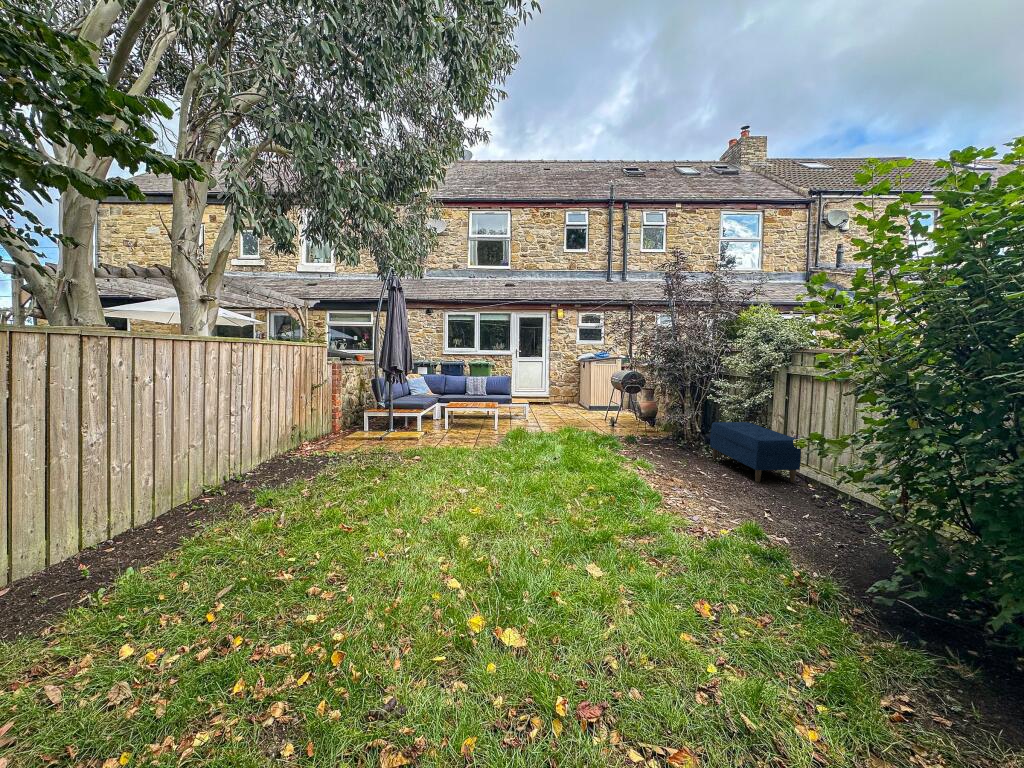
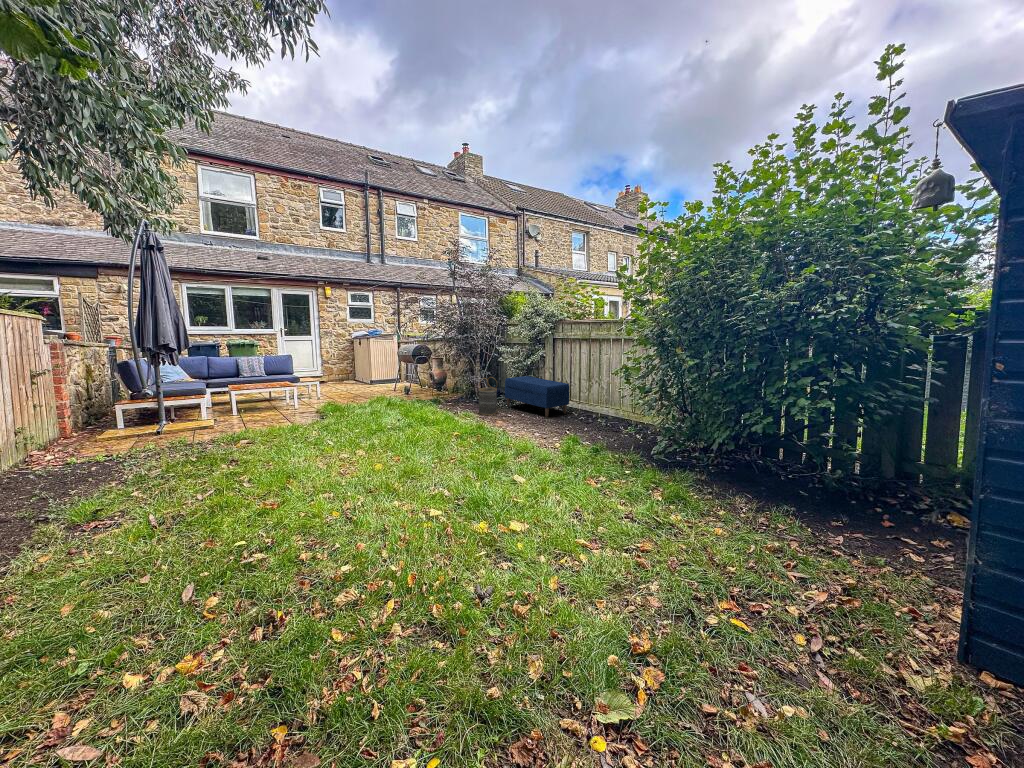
basket: none [666,419,693,467] -> present [478,378,497,415]

